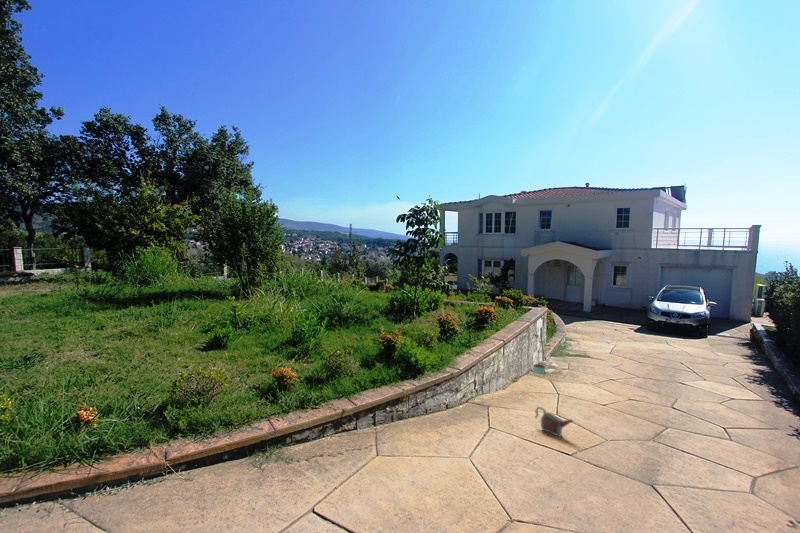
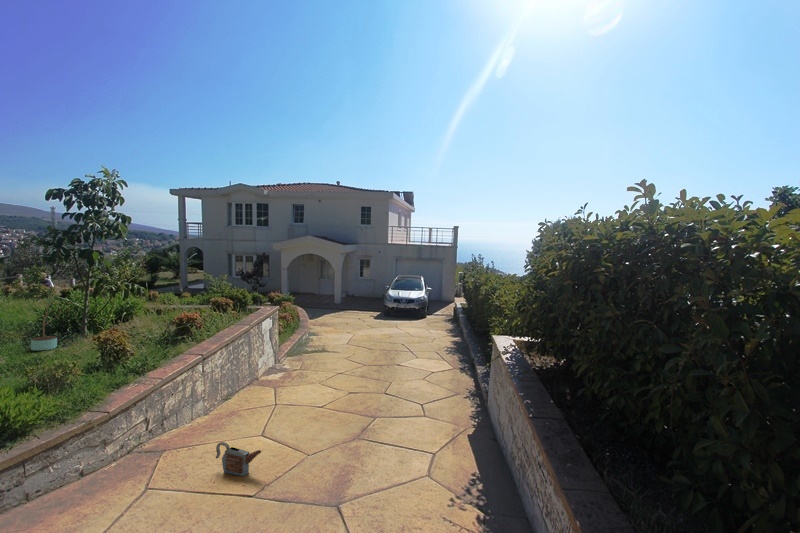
potted plant: present [533,335,550,373] -> present [29,287,72,350]

